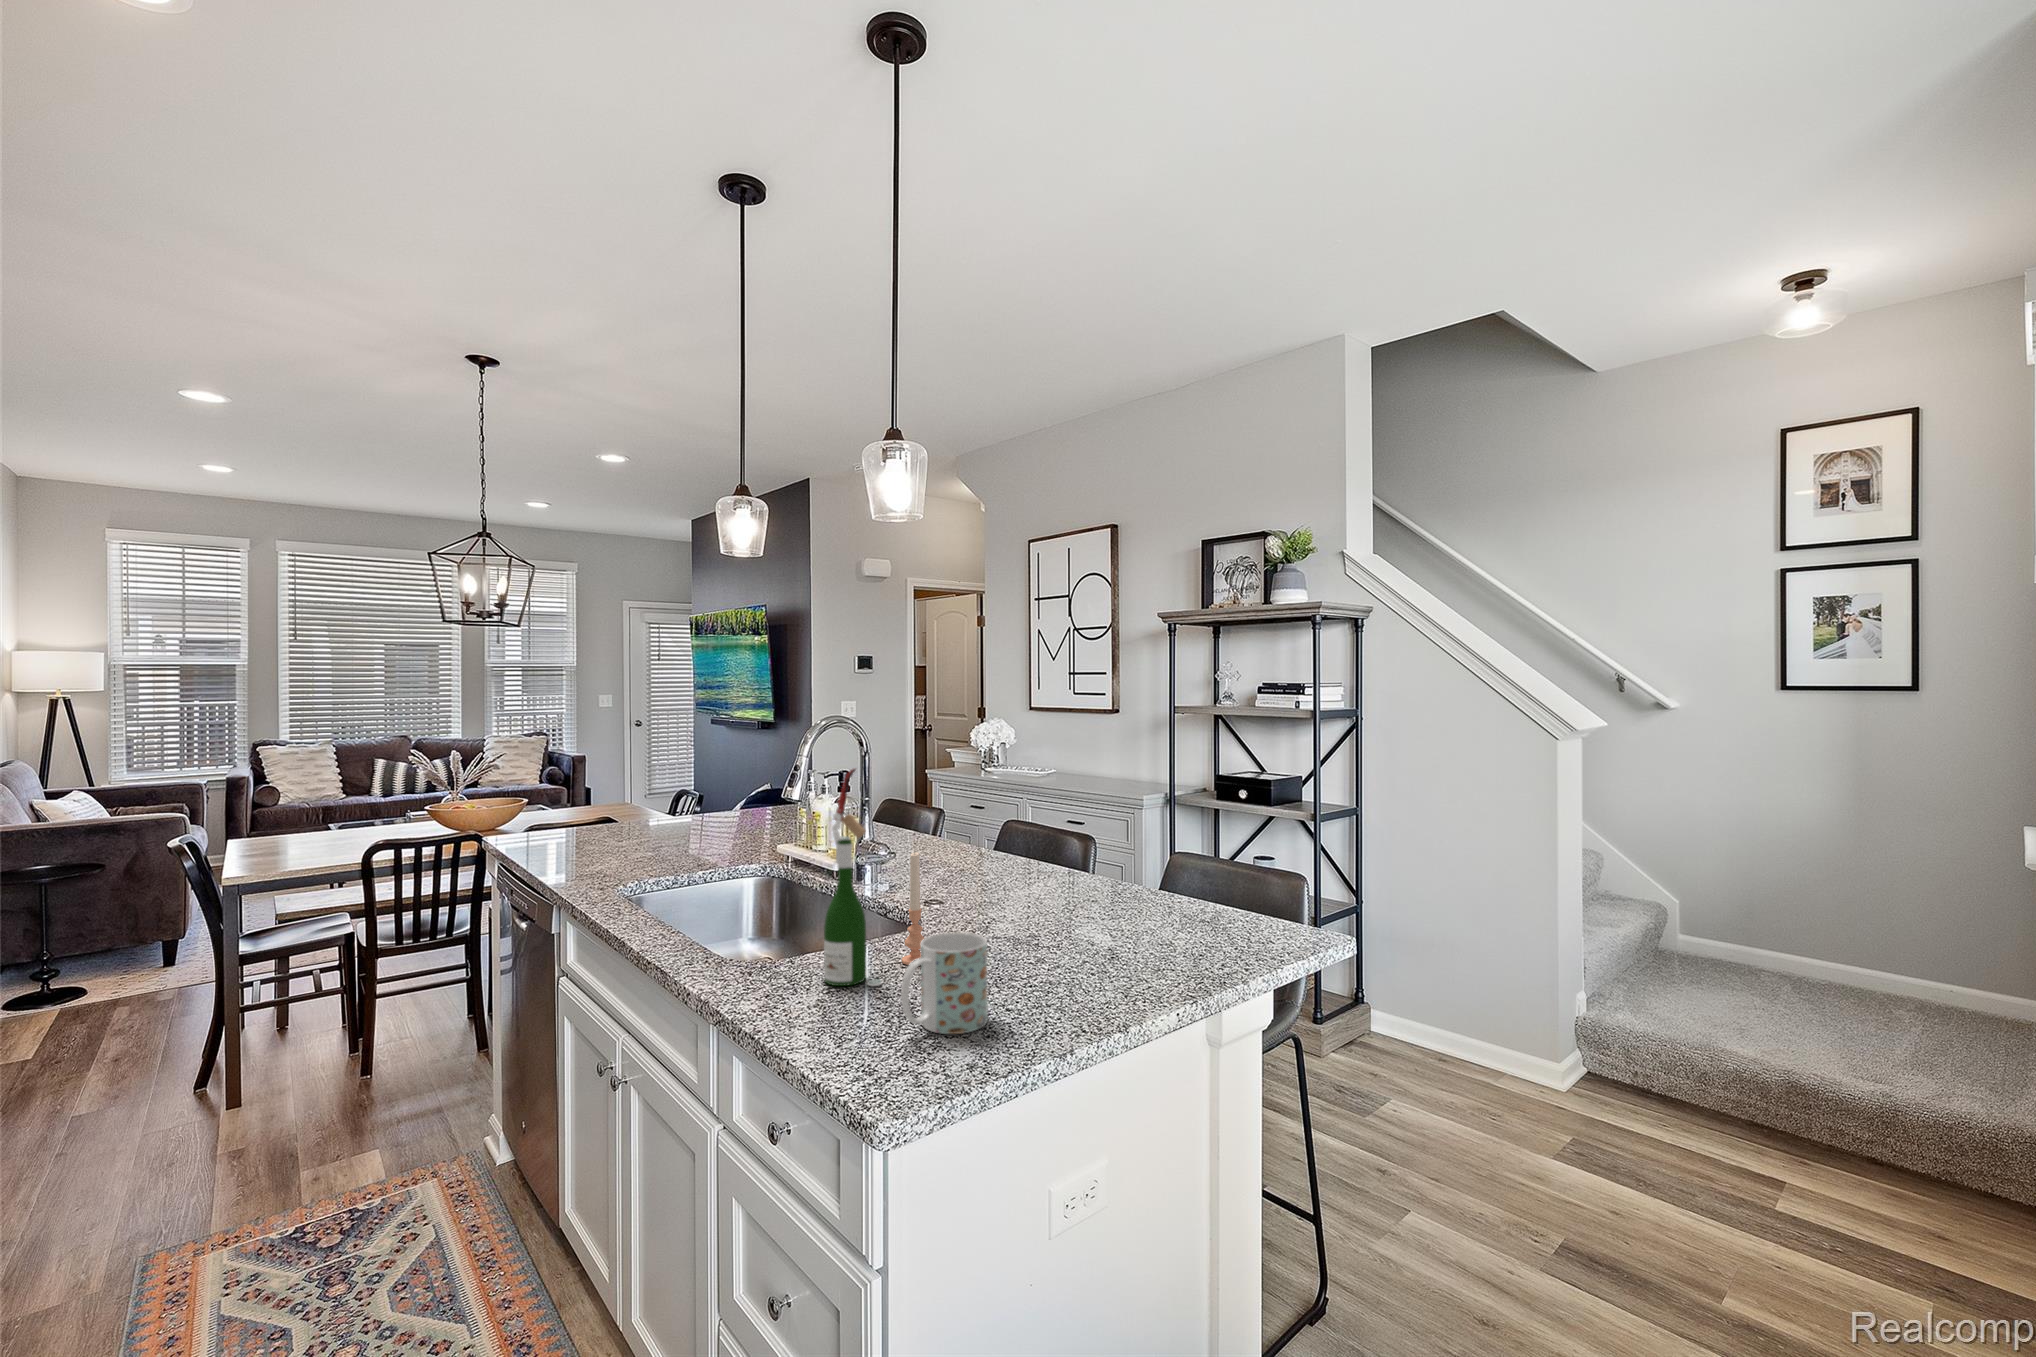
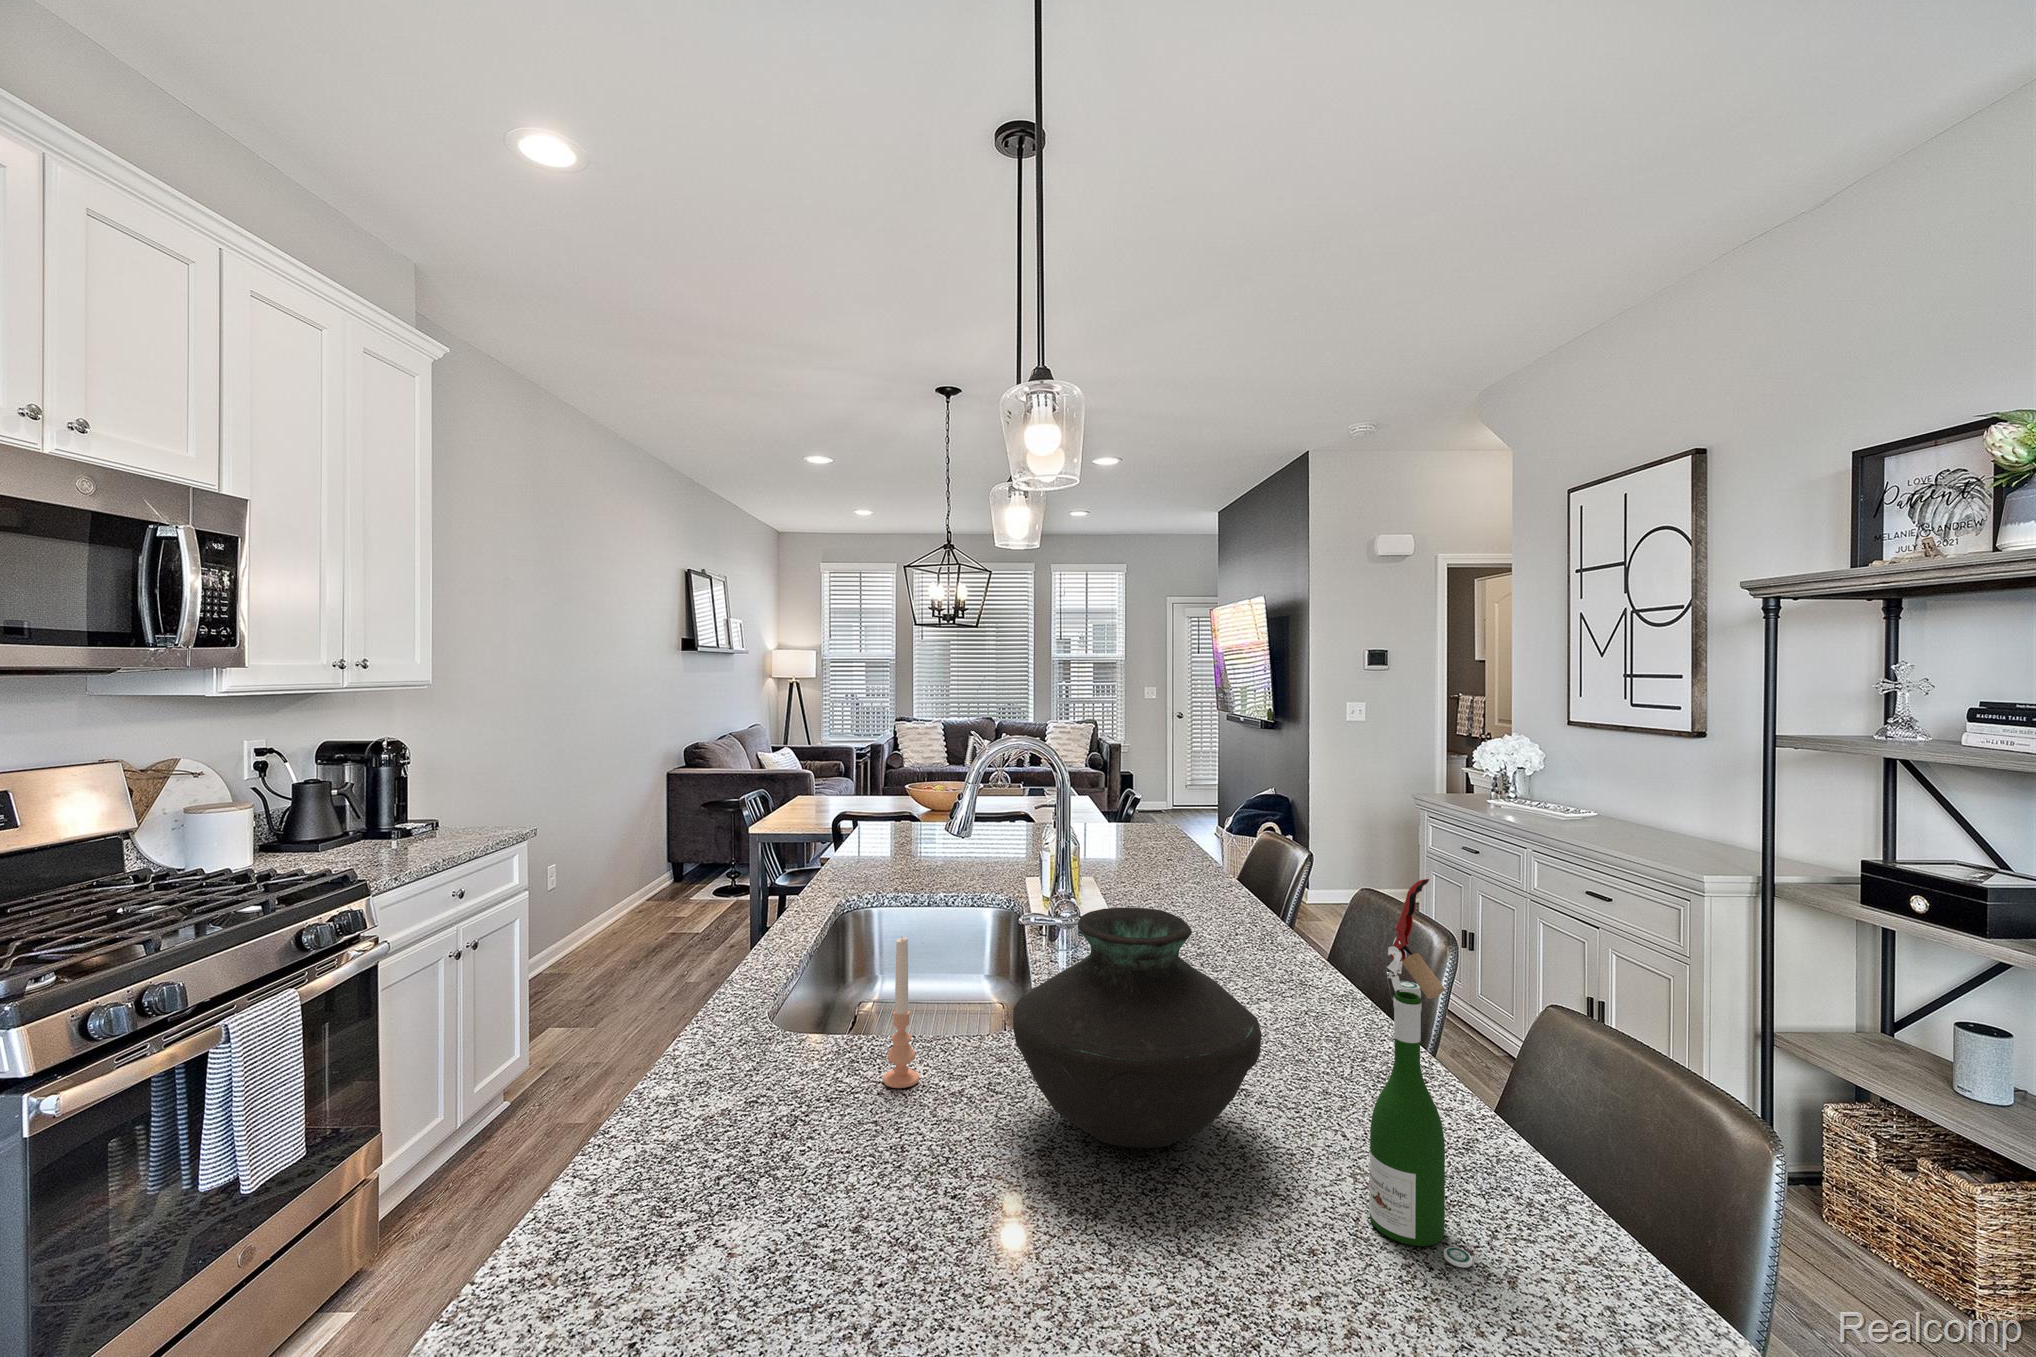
wine bottle: present [824,769,882,986] -> present [1369,879,1472,1267]
vase: none [1004,806,1161,949] -> present [1013,908,1262,1148]
mug: present [901,932,988,1034] -> none [665,1069,806,1228]

